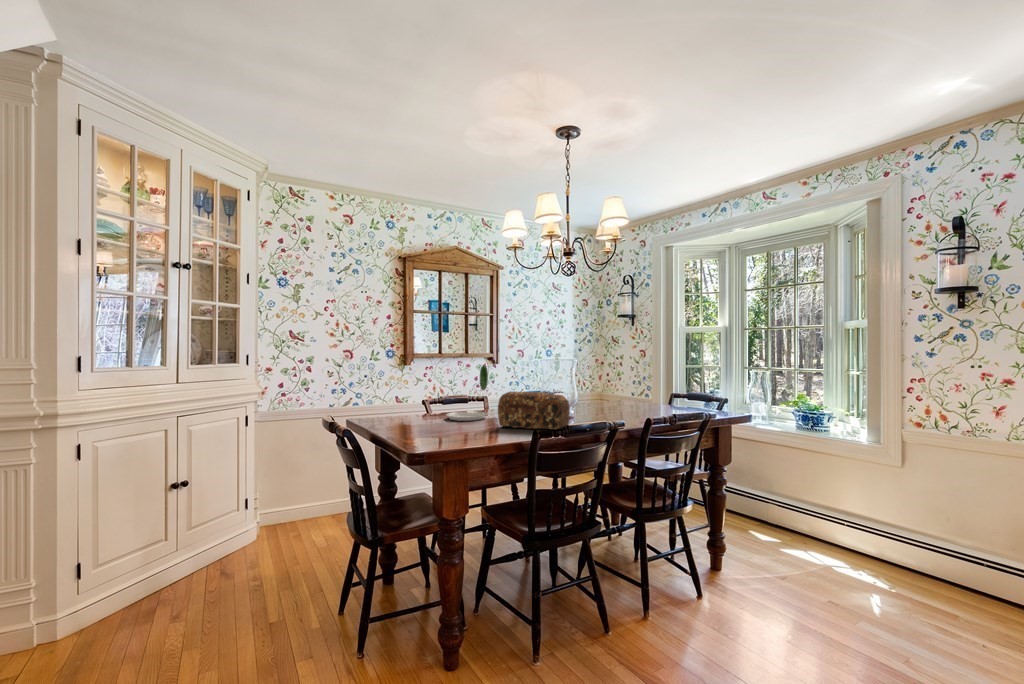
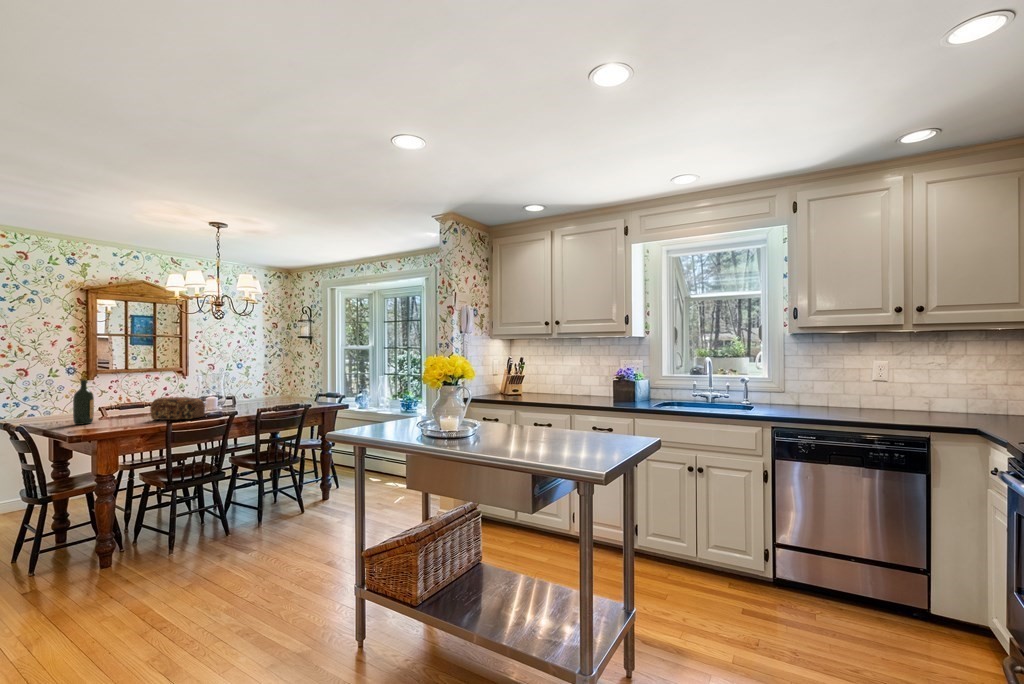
wine bottle: none [403,359,426,427] -> present [73,378,94,425]
plate: present [446,365,488,421] -> none [114,380,152,419]

